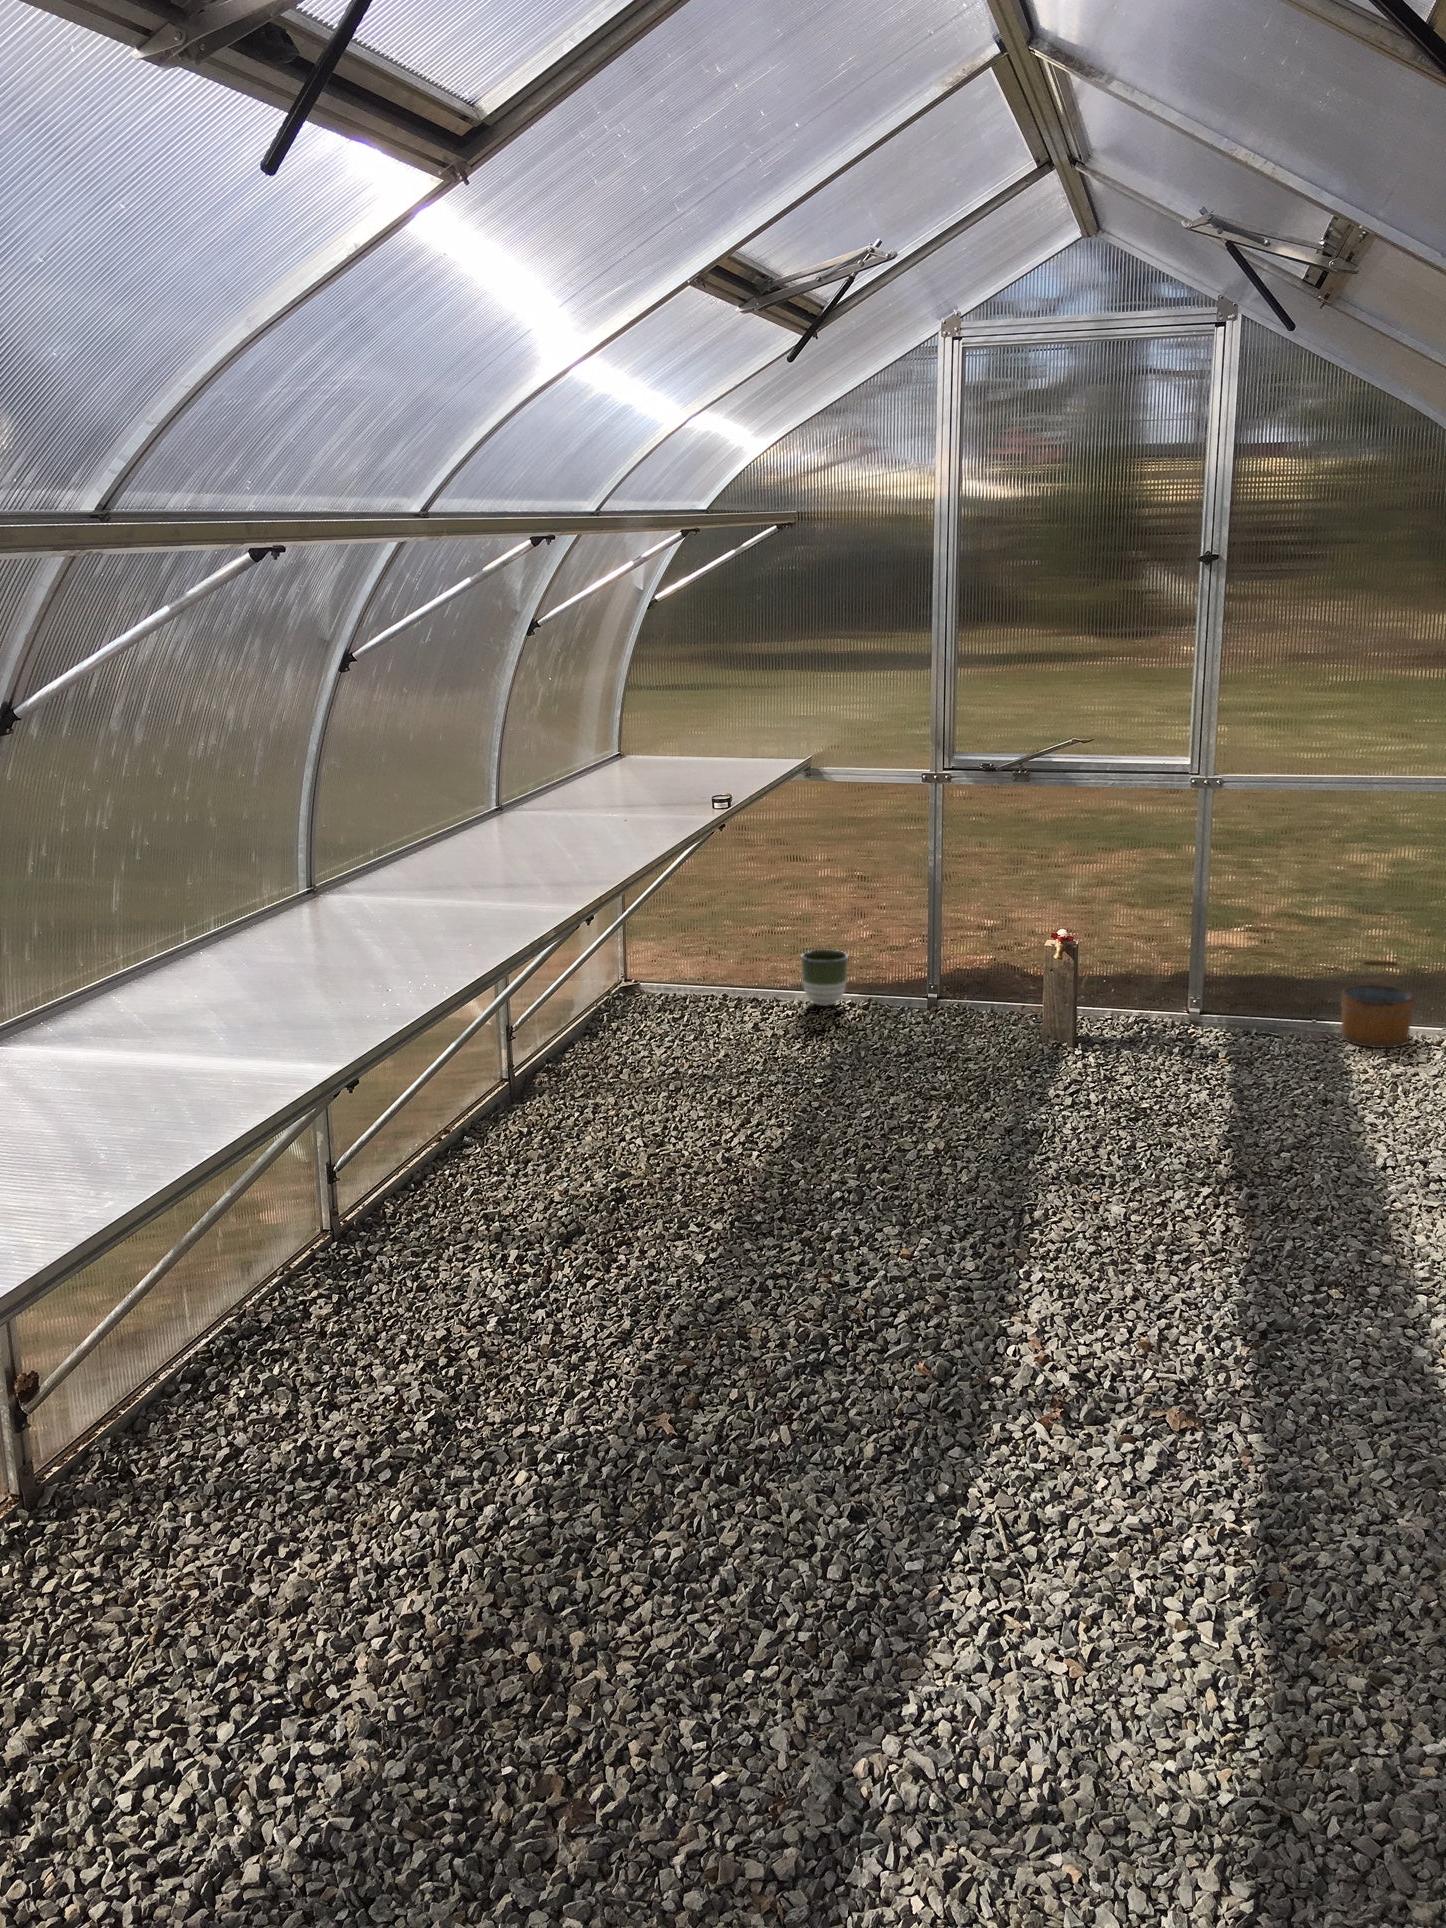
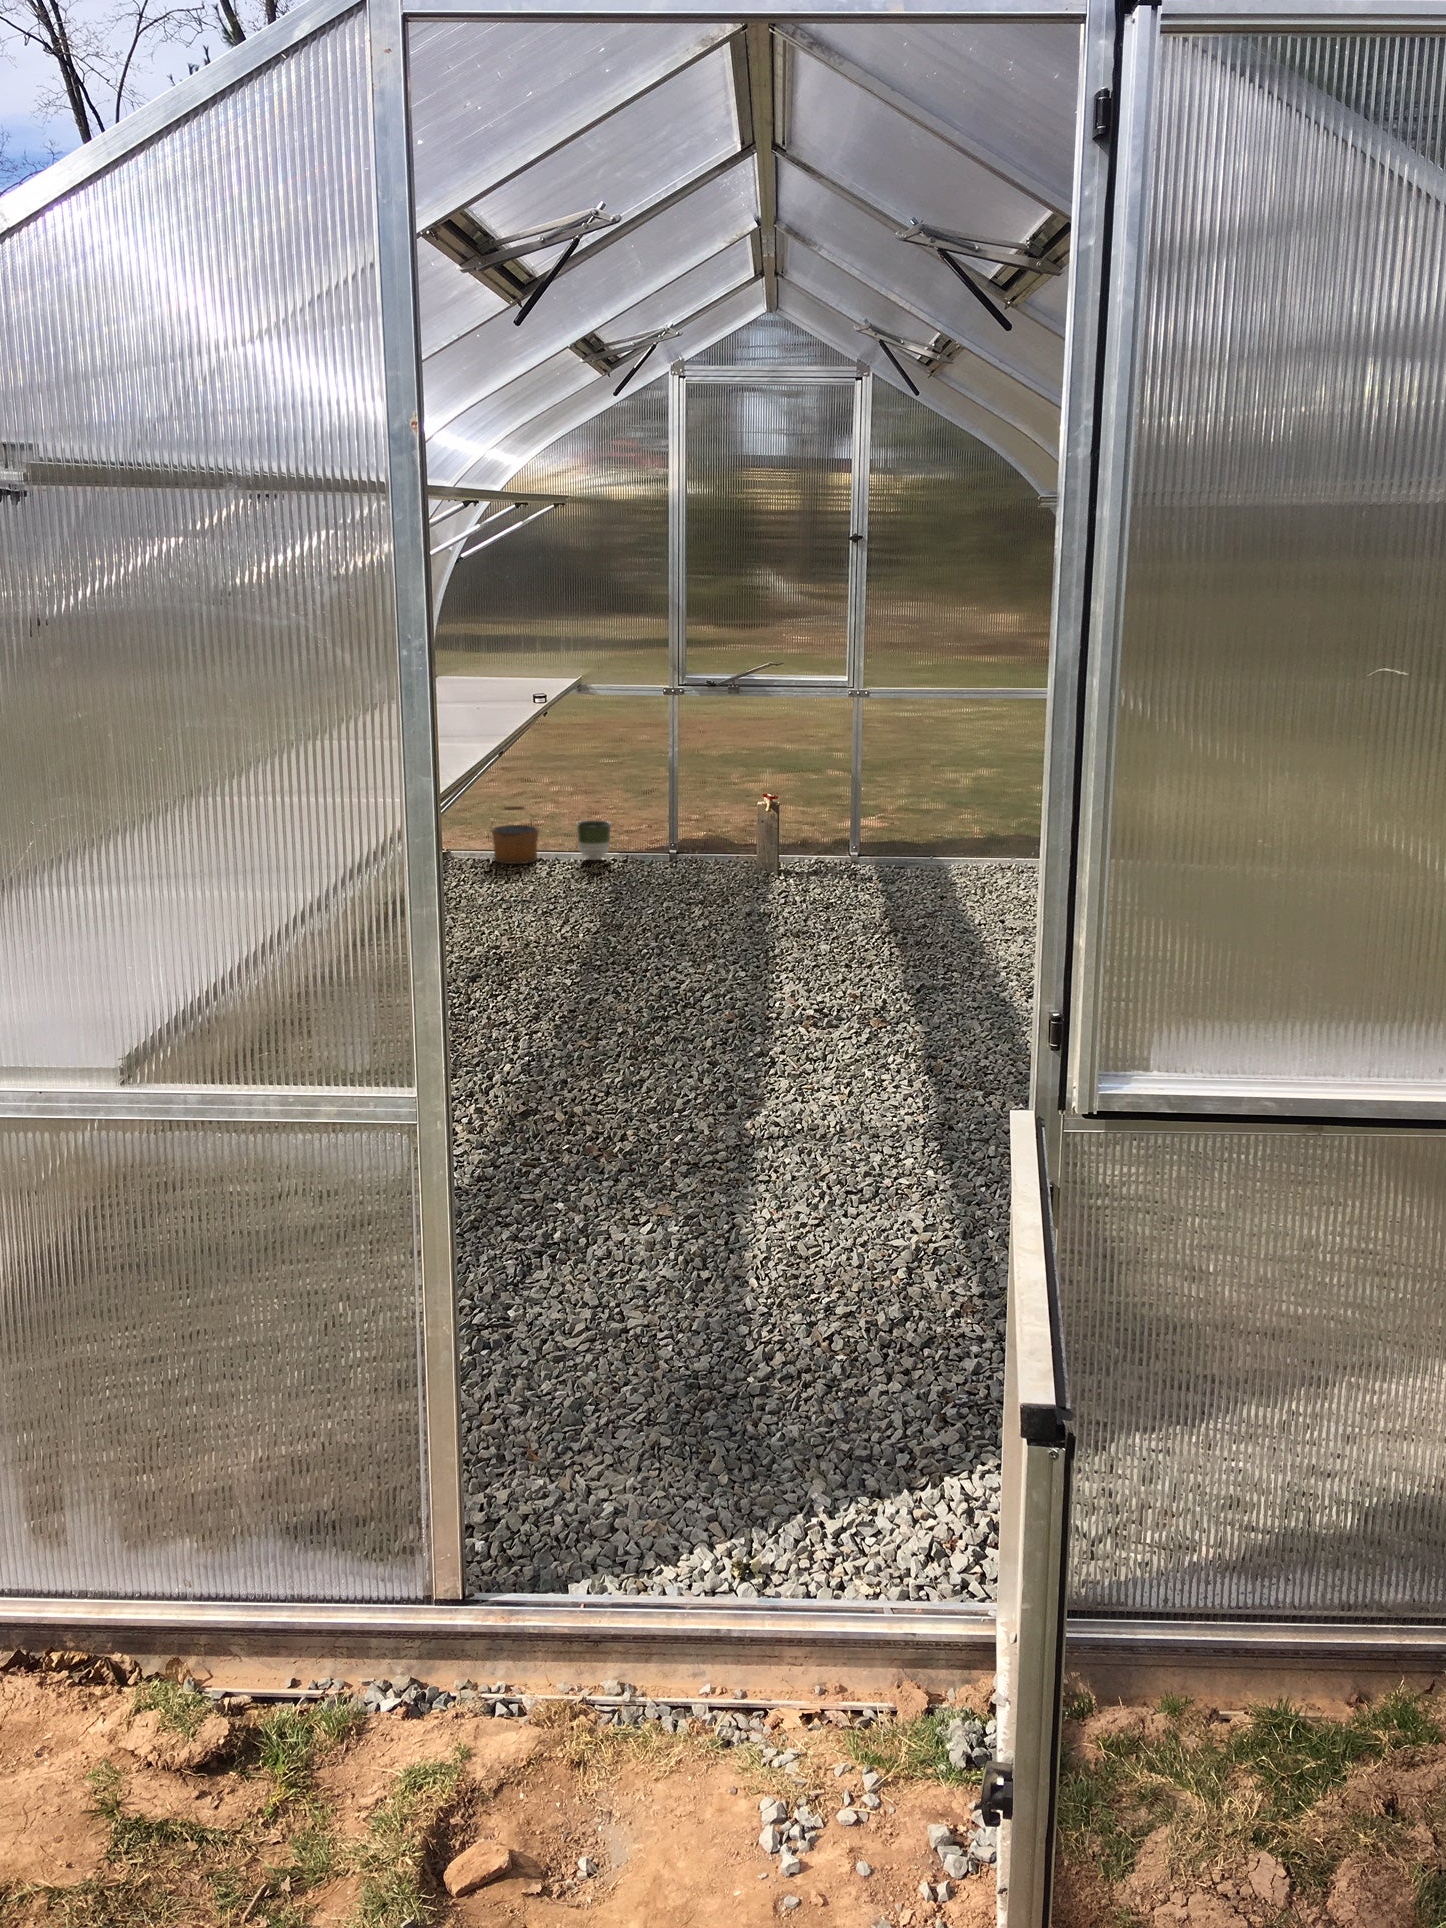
bucket: present [1340,961,1415,1048] -> present [491,806,539,864]

